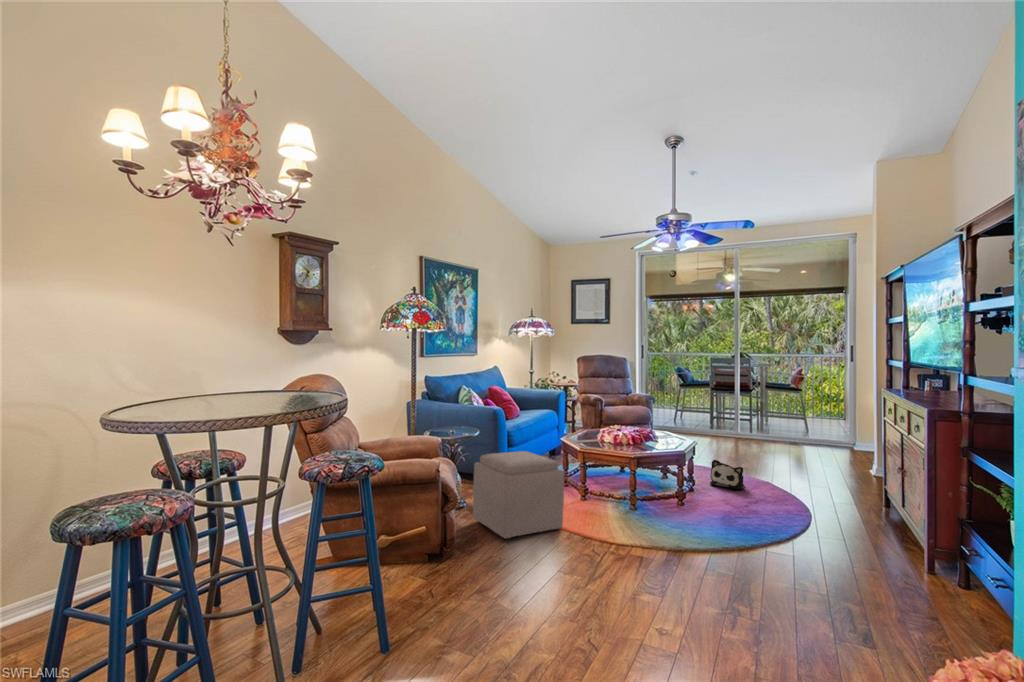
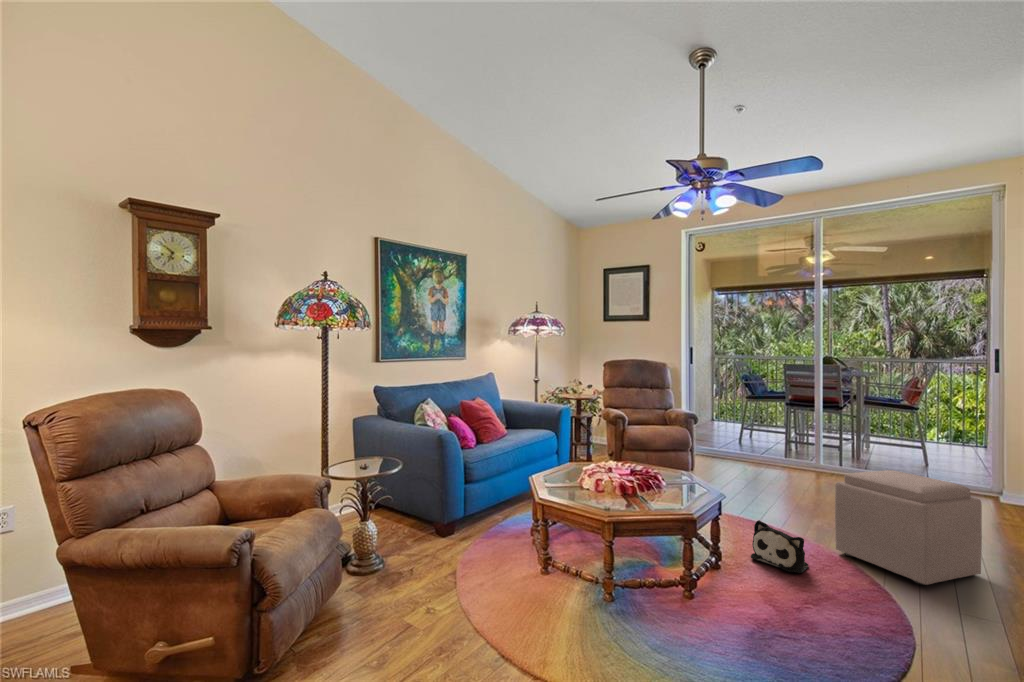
ottoman: present [473,451,564,539] -> present [835,470,982,585]

